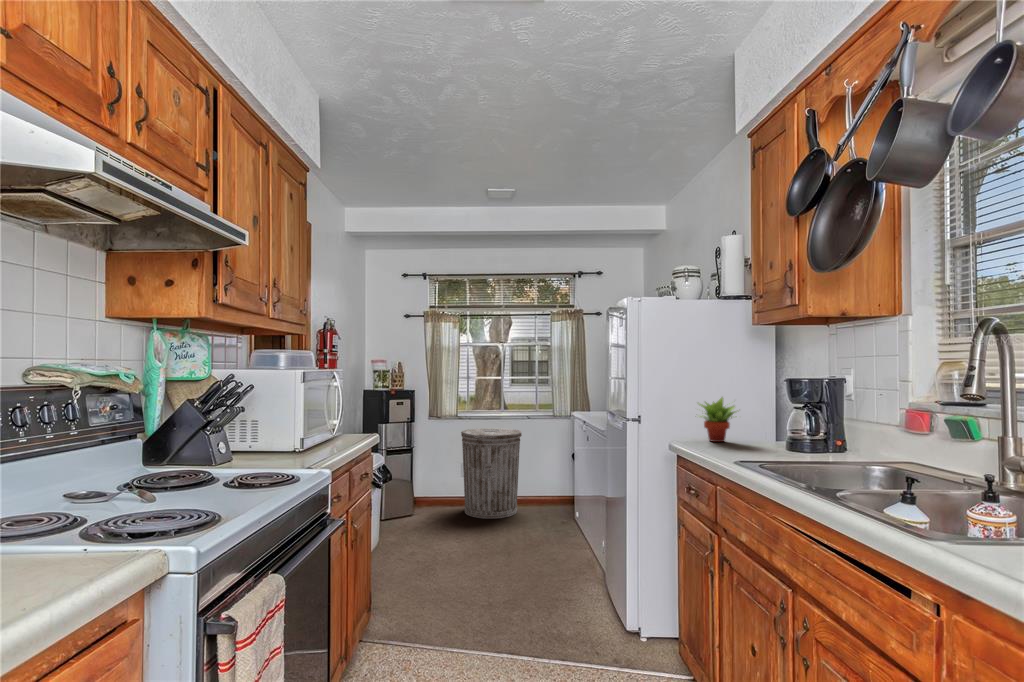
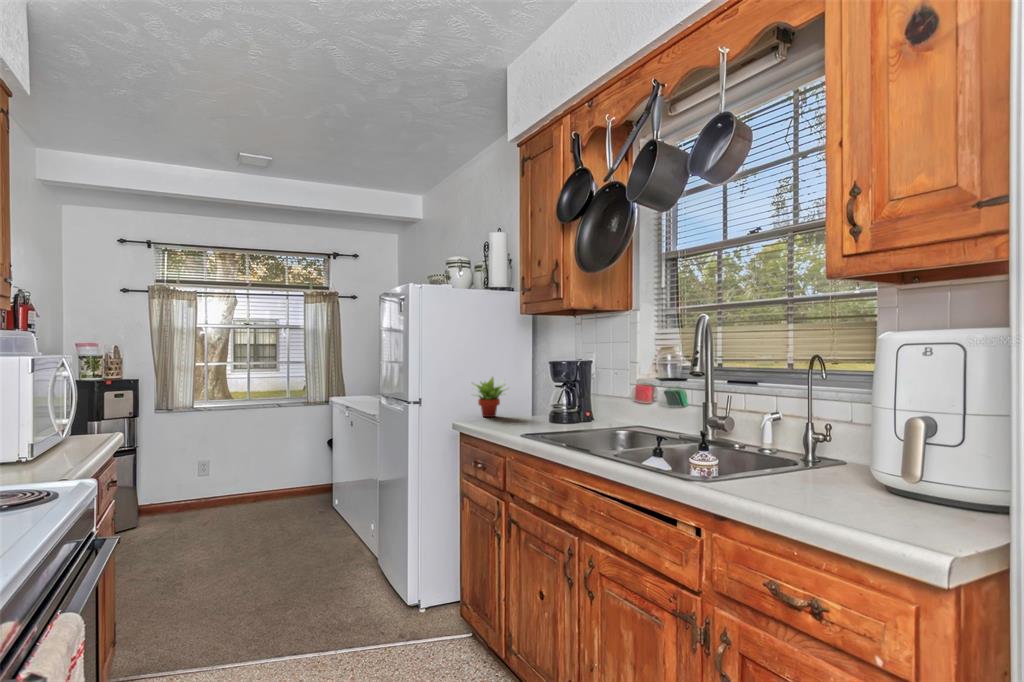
trash can: present [461,428,522,519] -> none [201,416,274,515]

